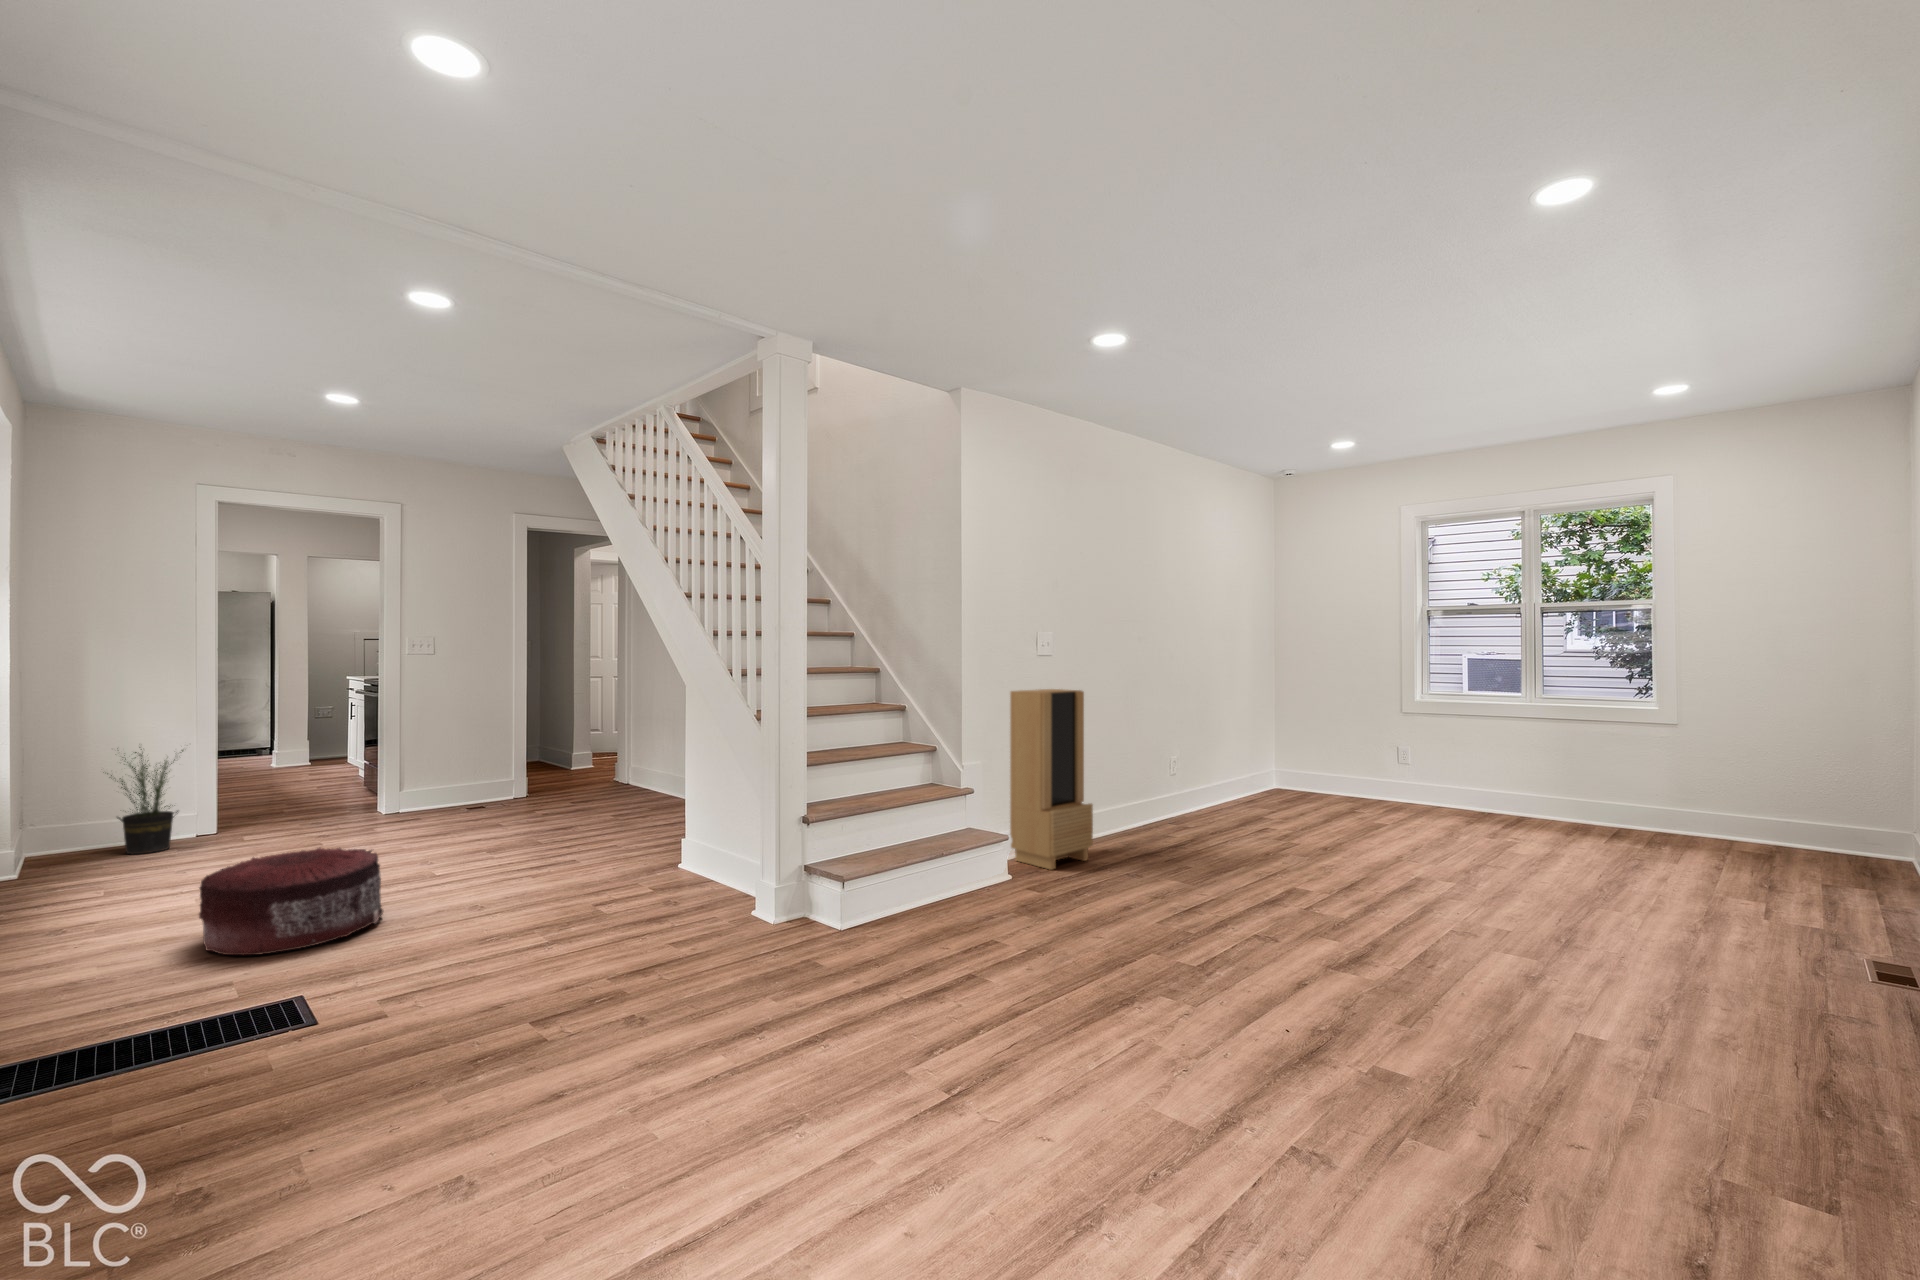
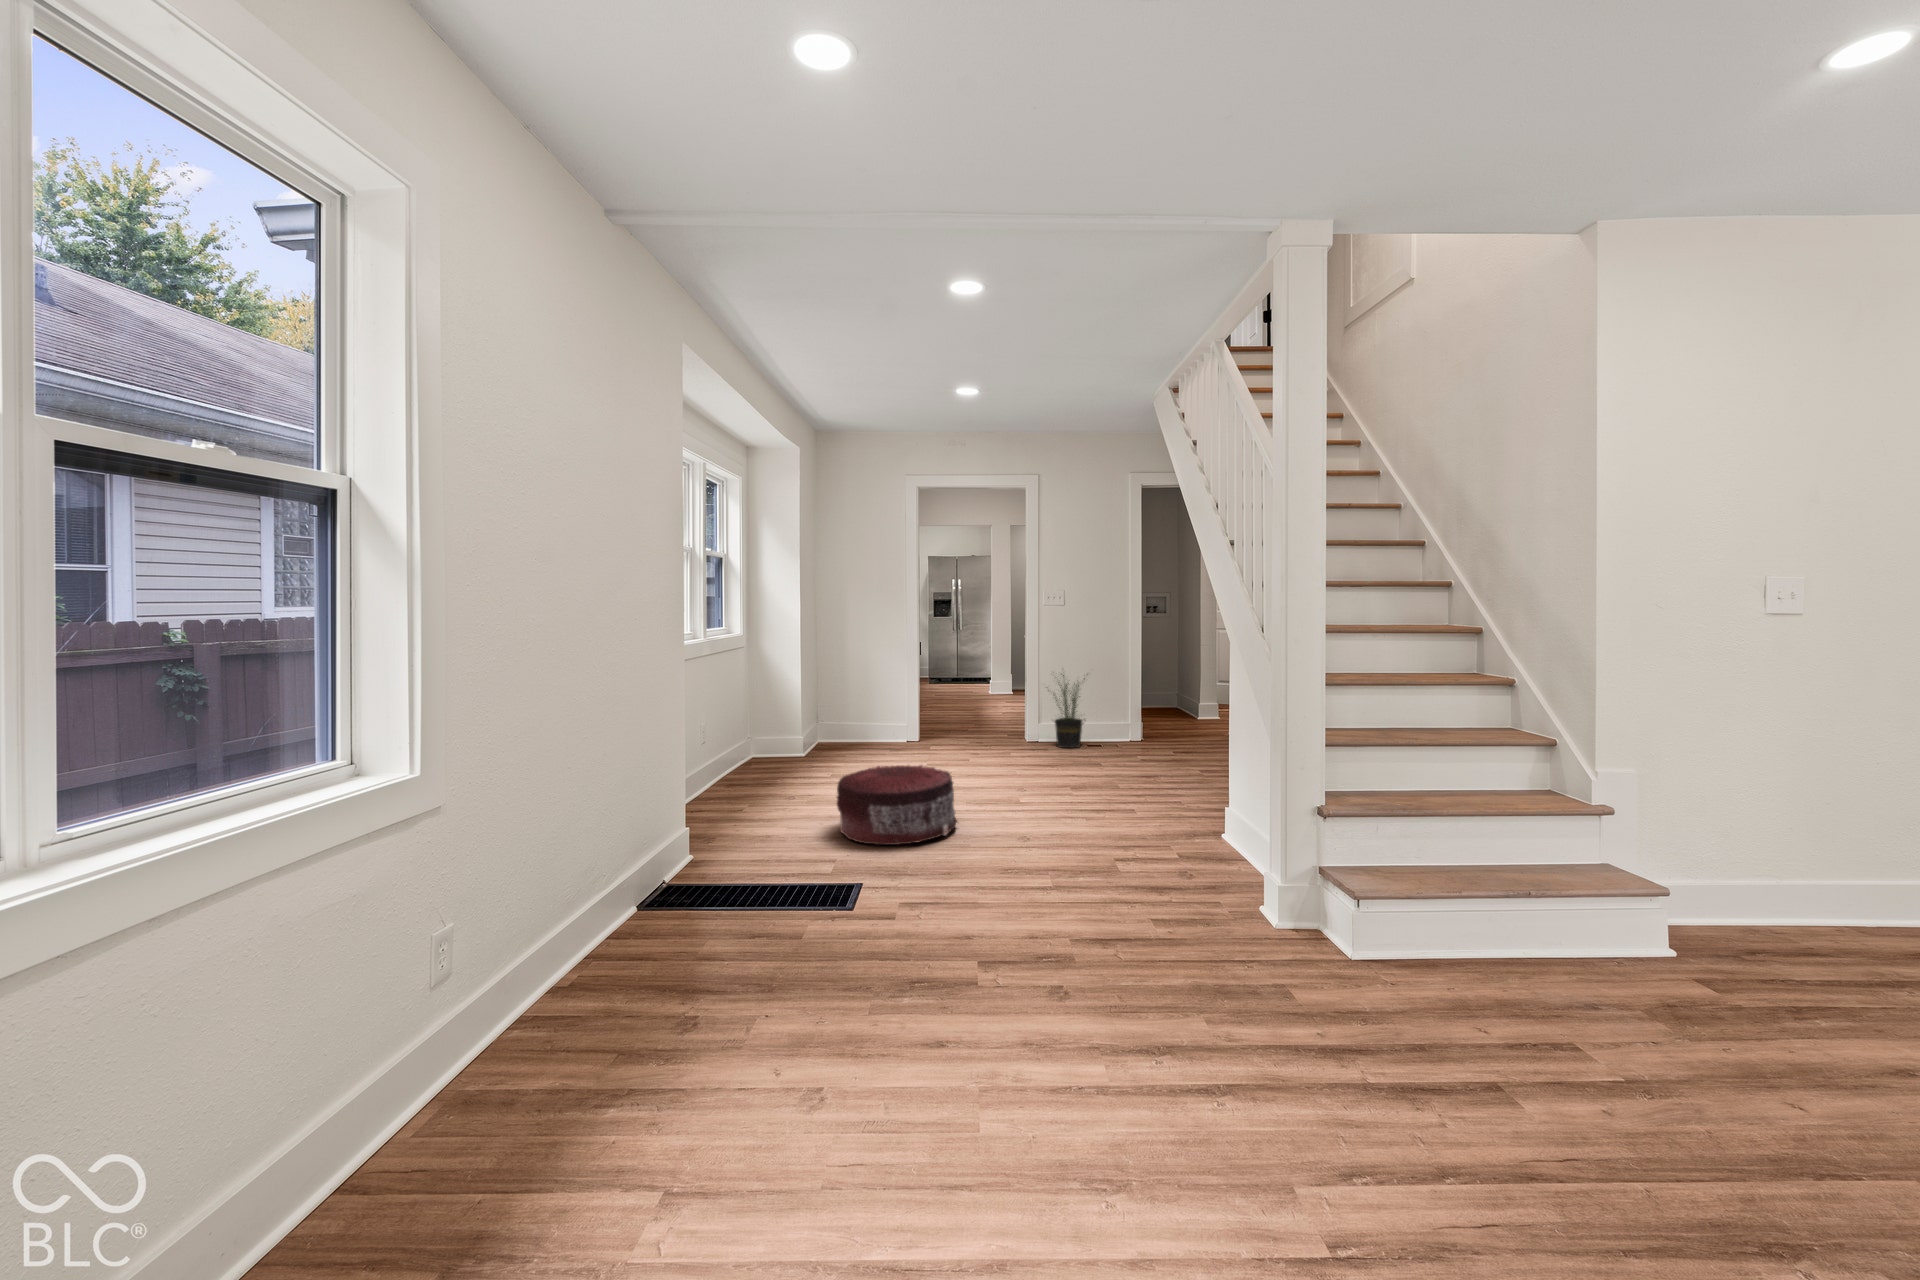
storage cabinet: present [1010,689,1093,870] -> none [1698,667,1888,962]
potted plant: present [103,747,184,854] -> present [1053,674,1088,748]

